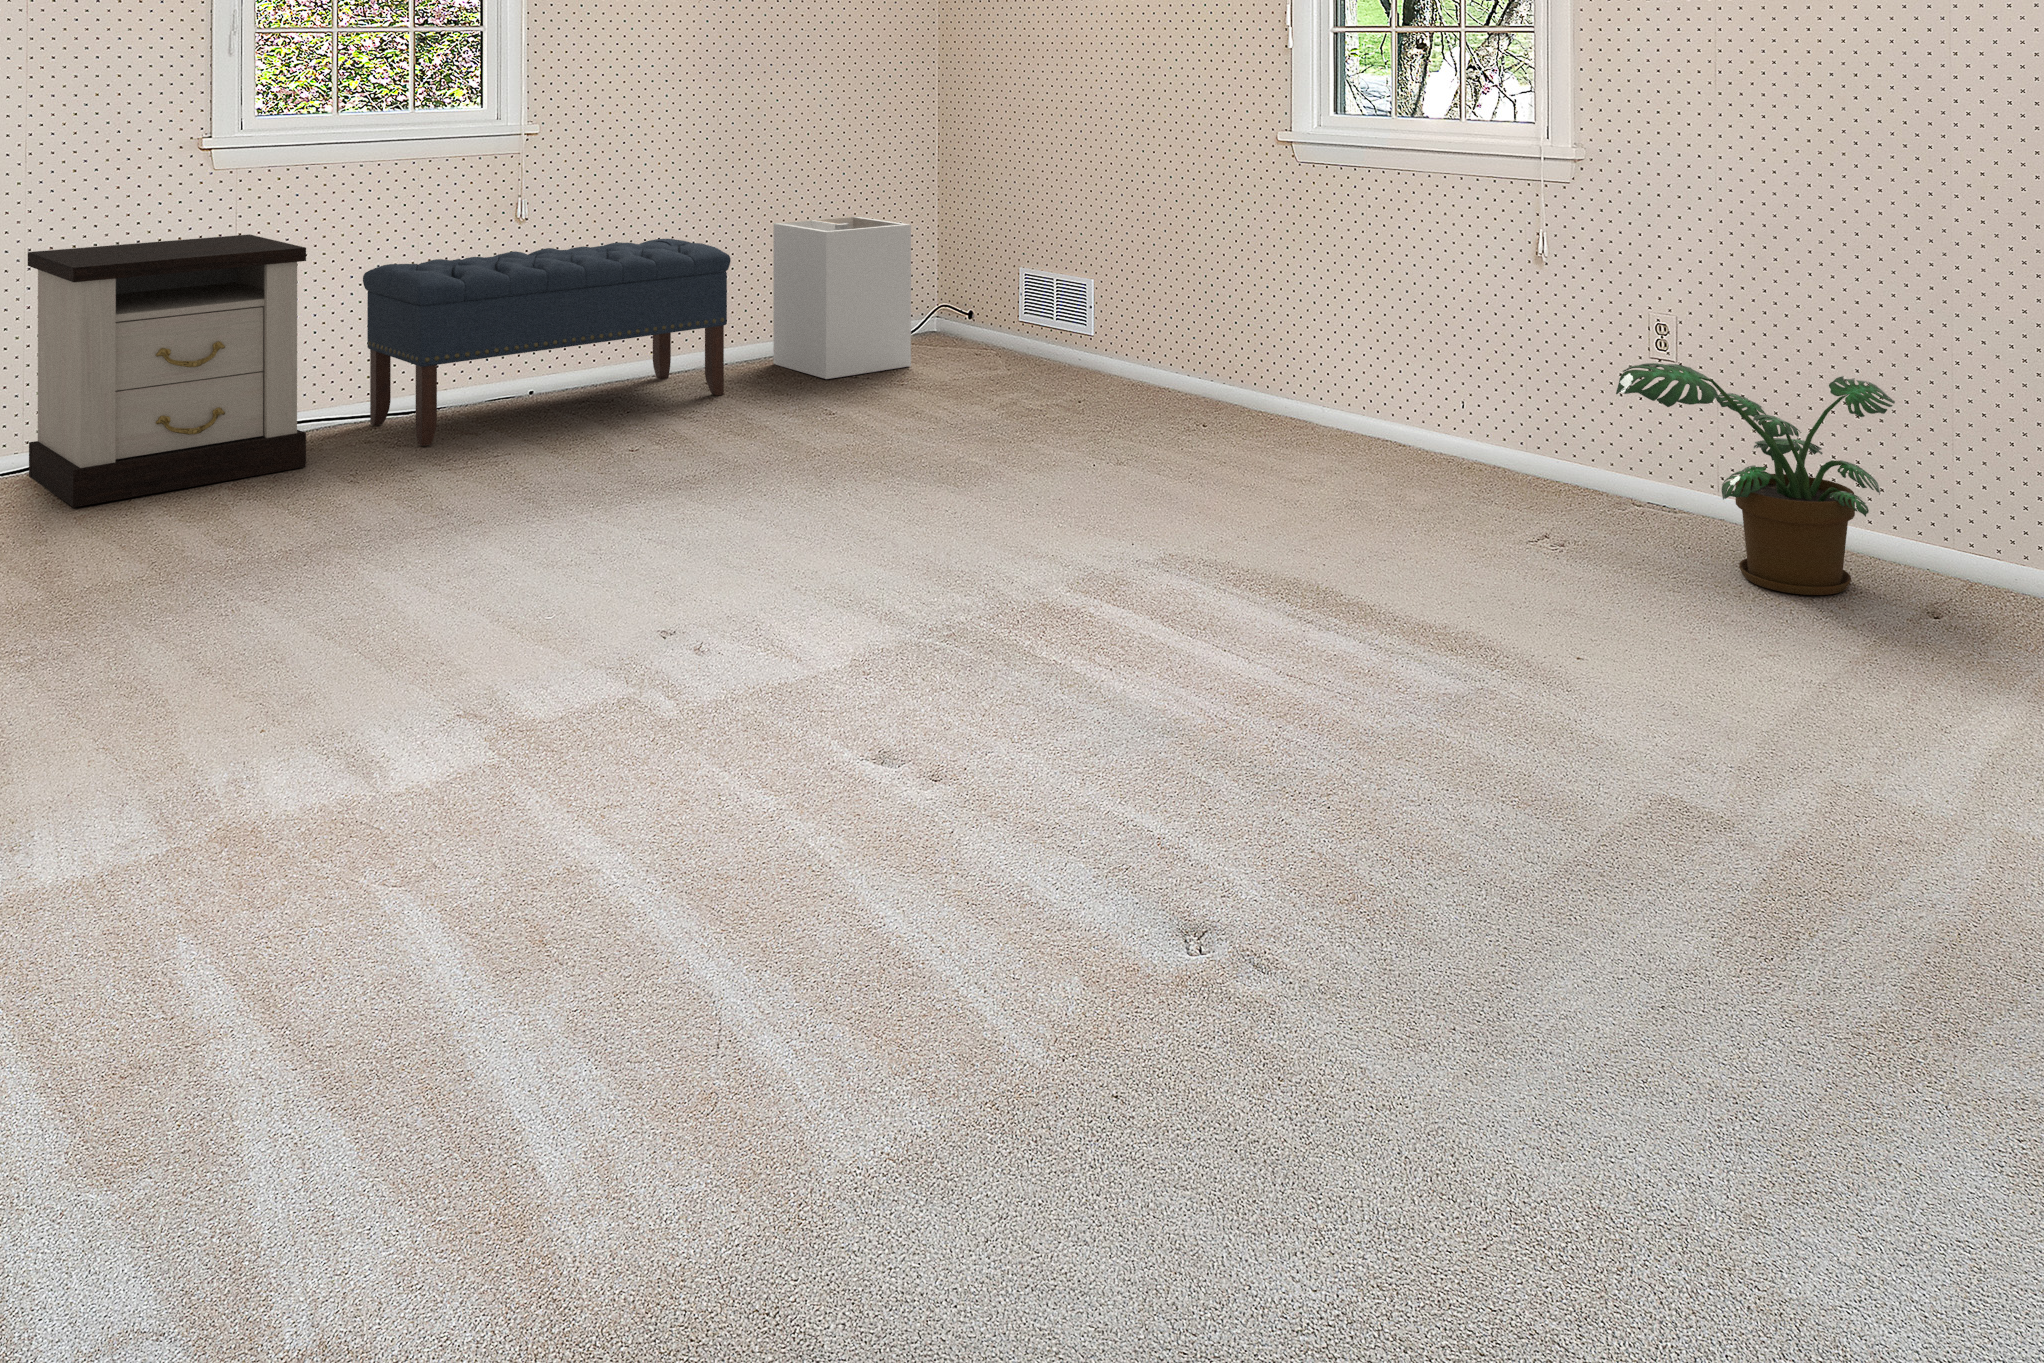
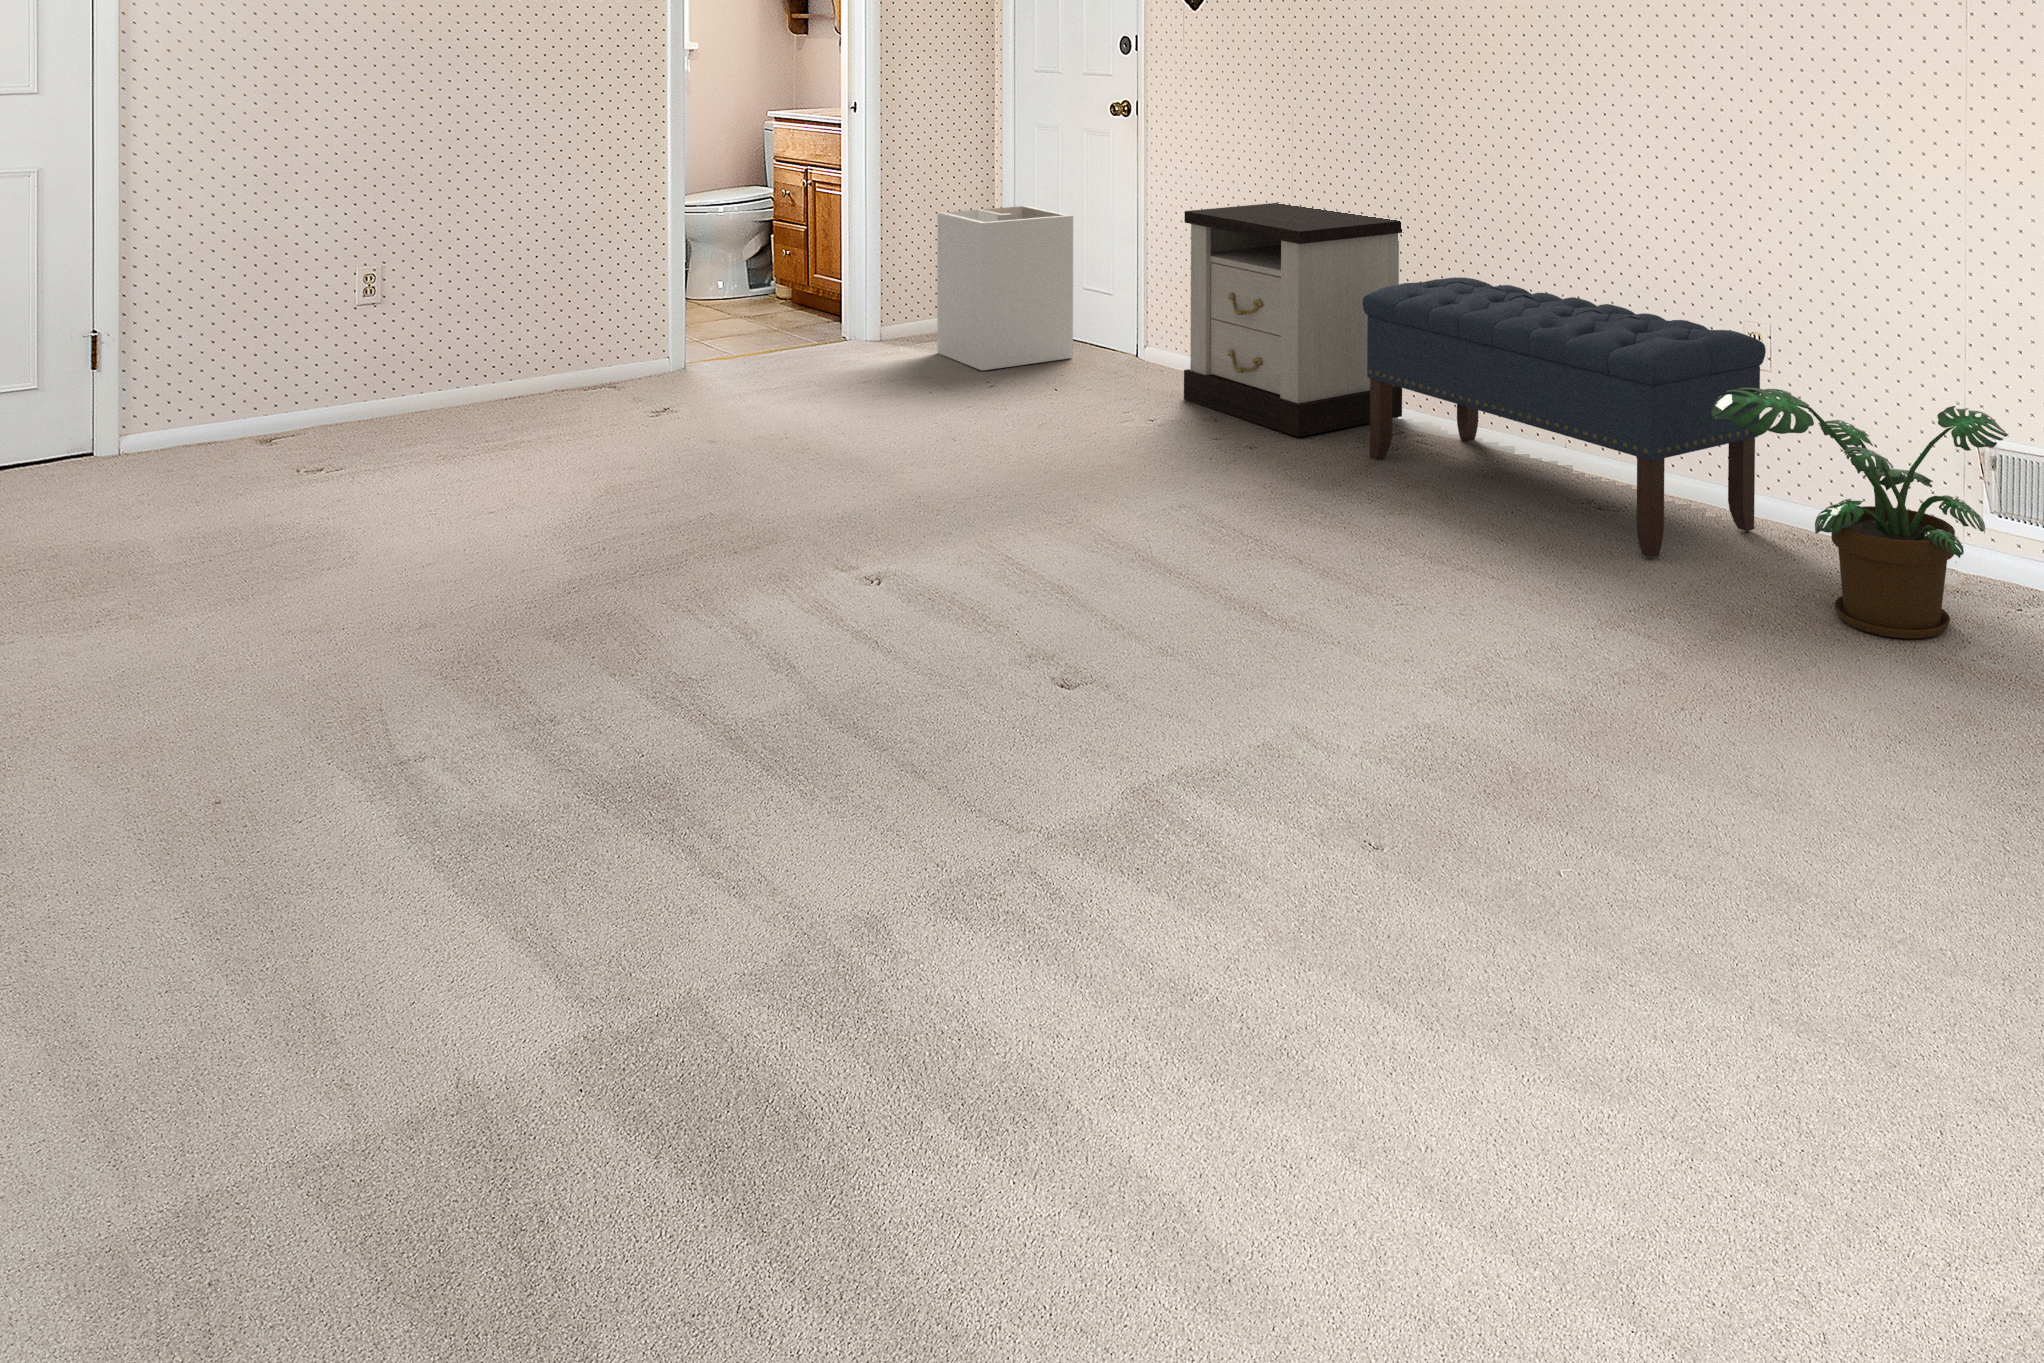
nightstand: present [28,234,306,507] -> present [1184,203,1404,437]
bench: present [363,239,731,446] -> present [1362,277,1766,558]

